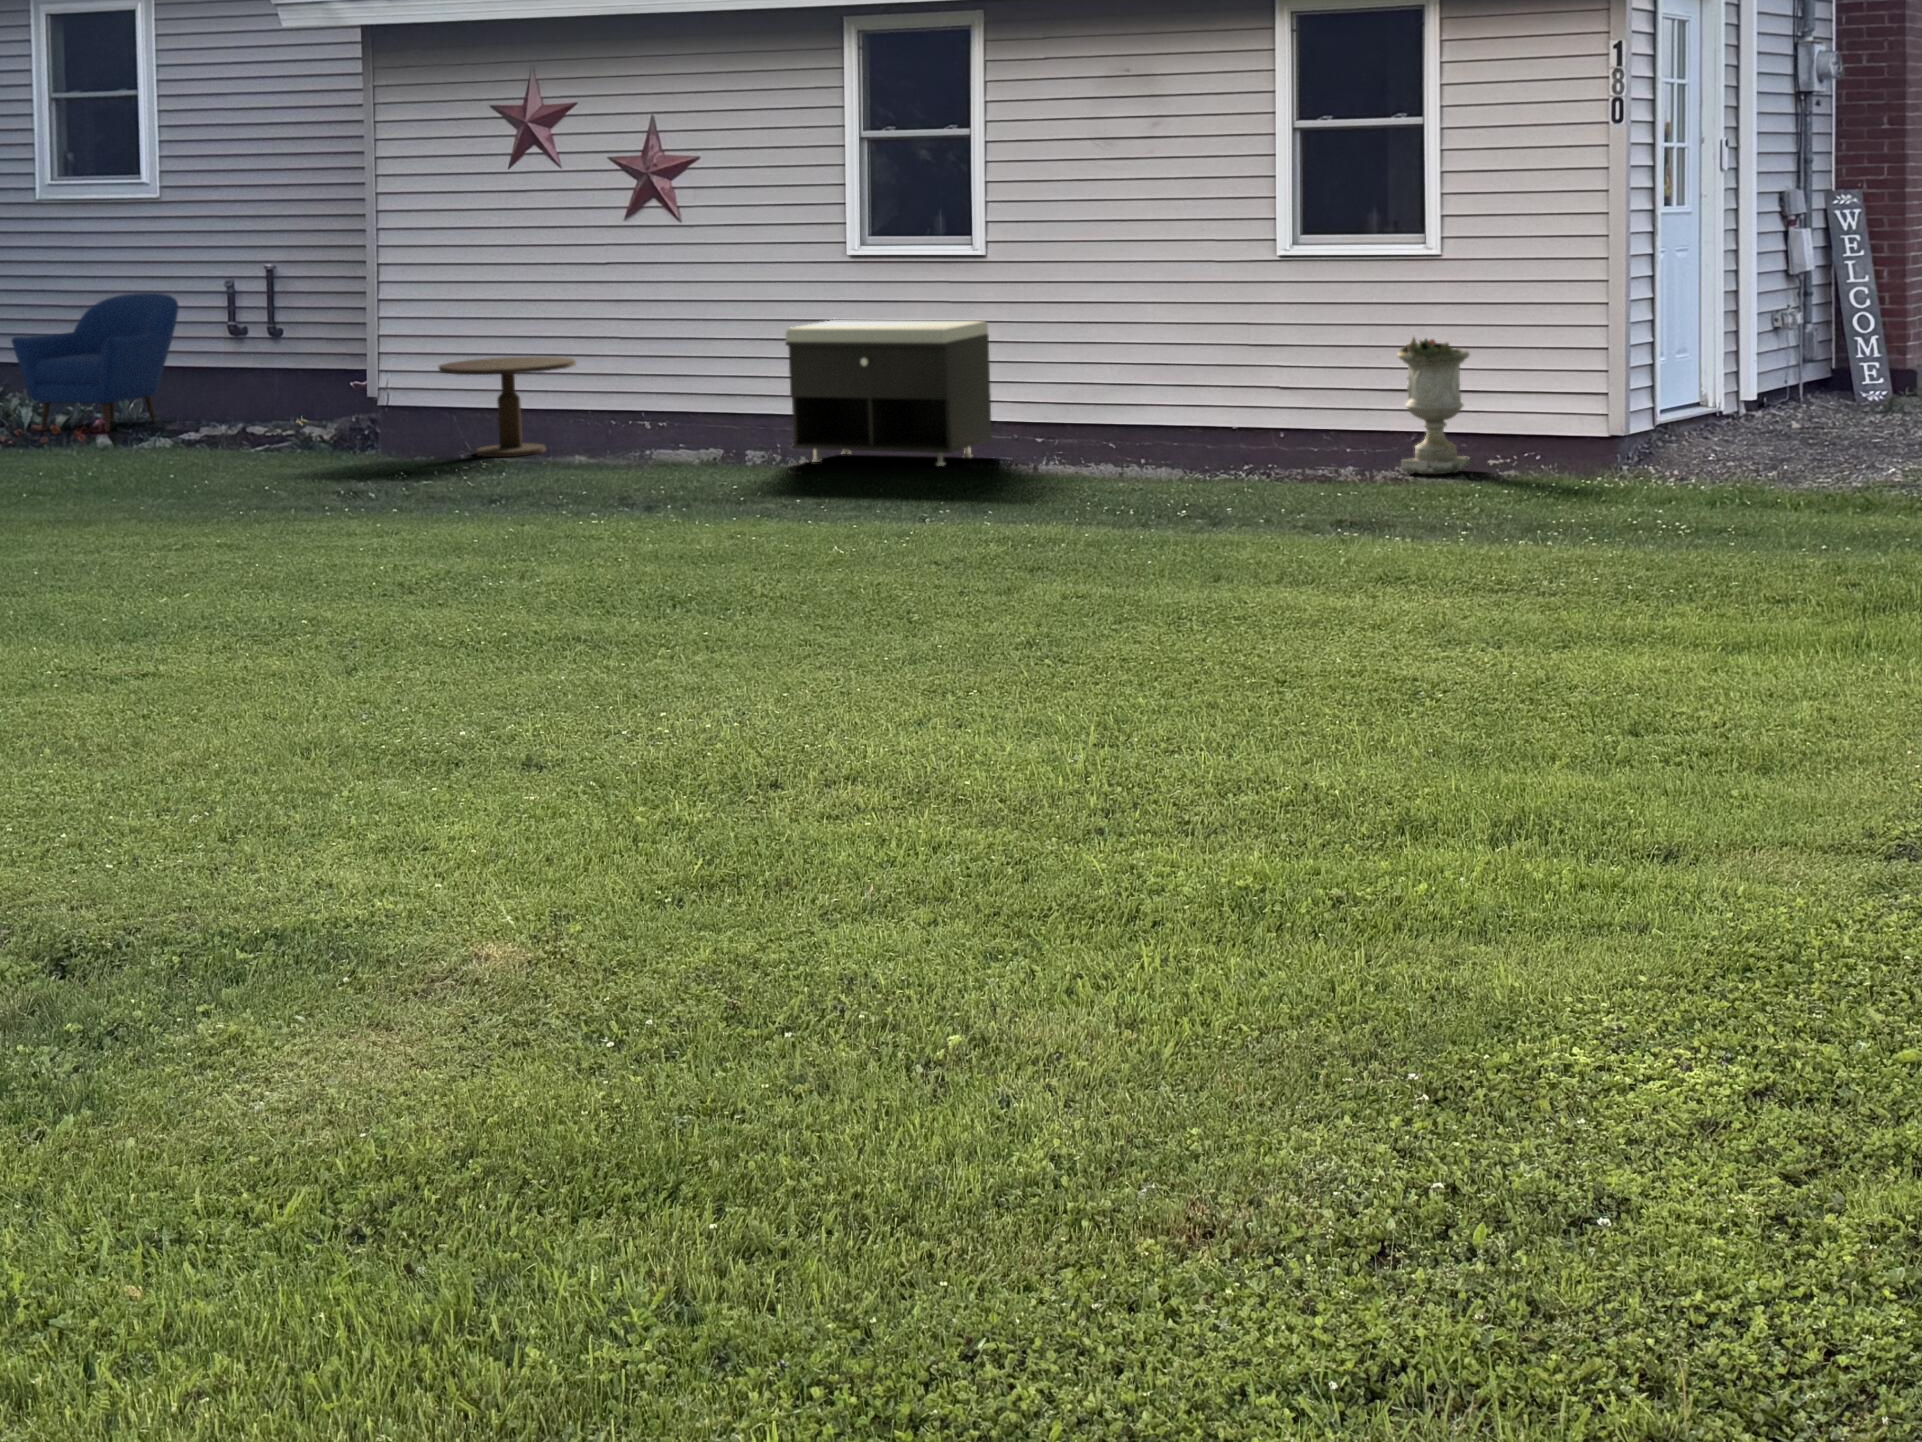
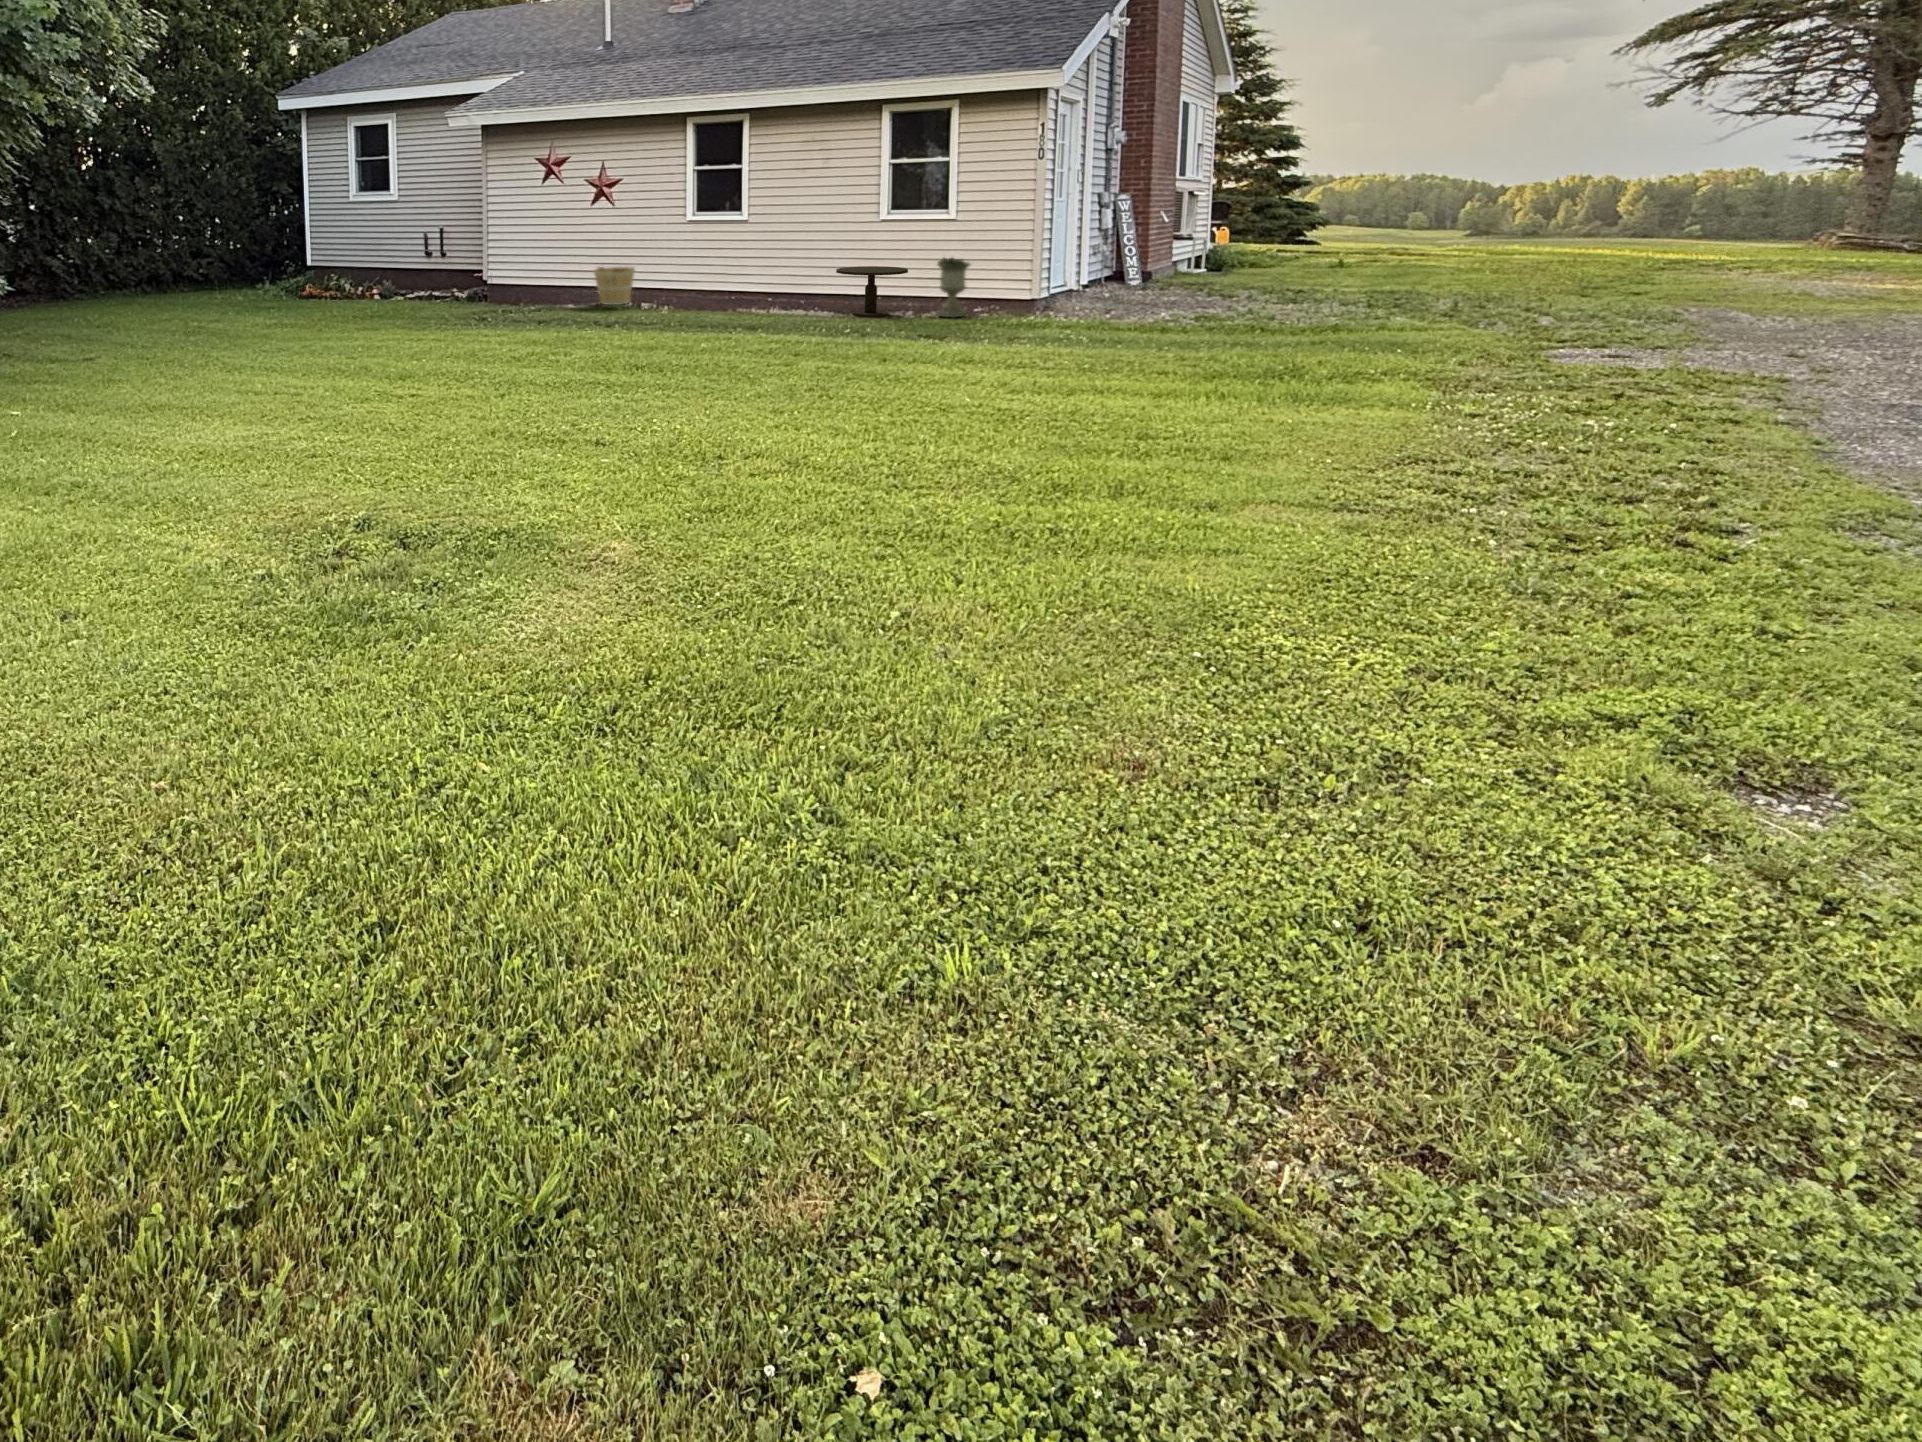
armchair: present [12,293,179,432] -> none [346,236,408,290]
storage bench: present [785,320,992,466] -> none [658,248,744,310]
side table: present [439,357,576,457] -> present [836,266,908,317]
wooden bucket: none [636,366,739,459] -> present [594,267,635,305]

